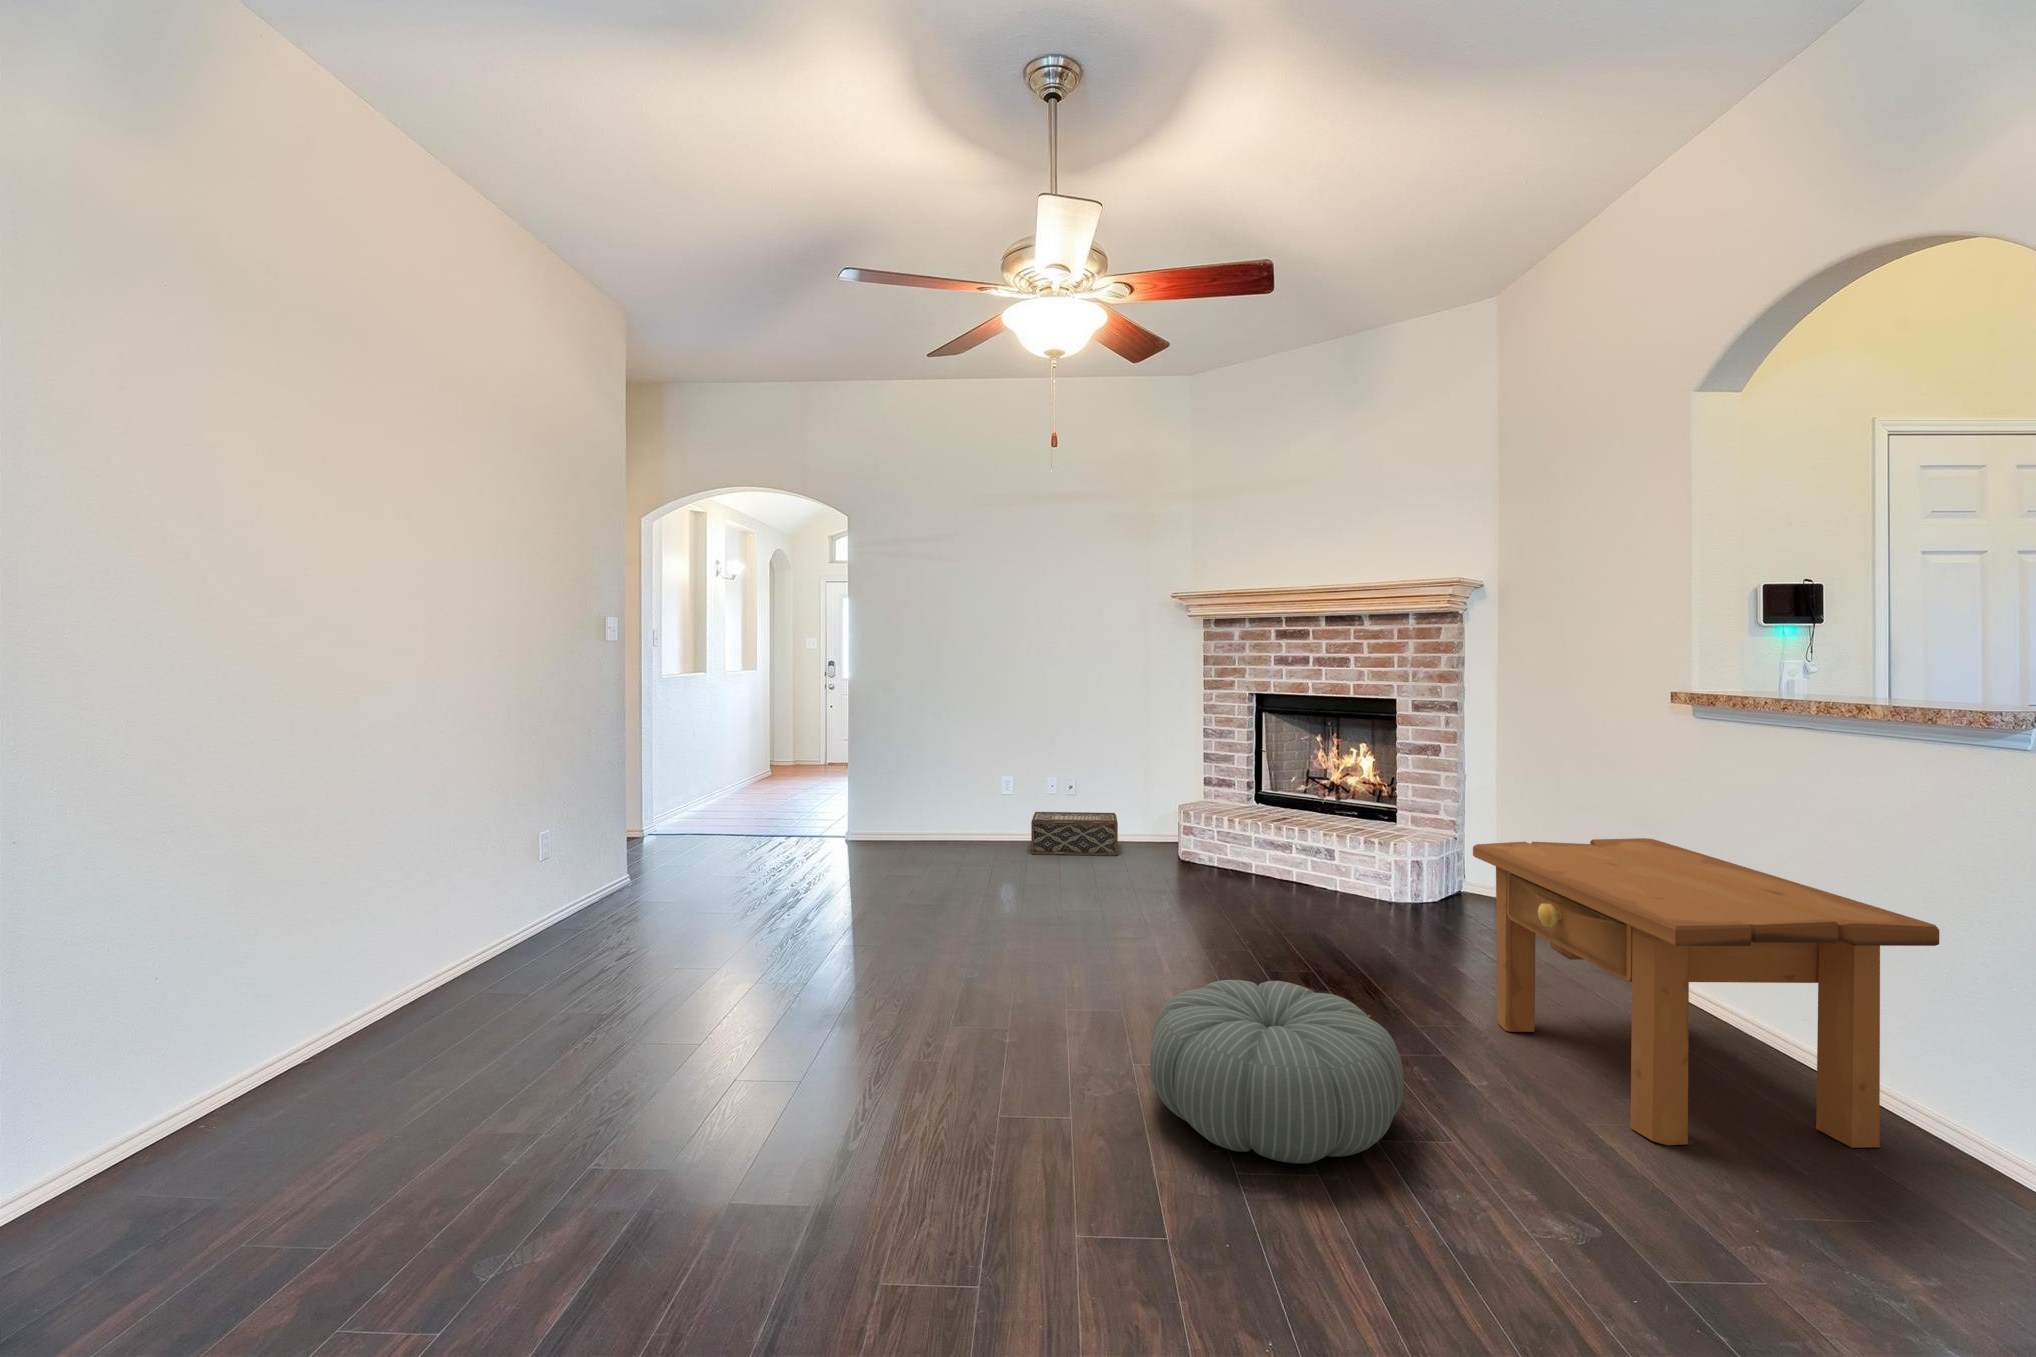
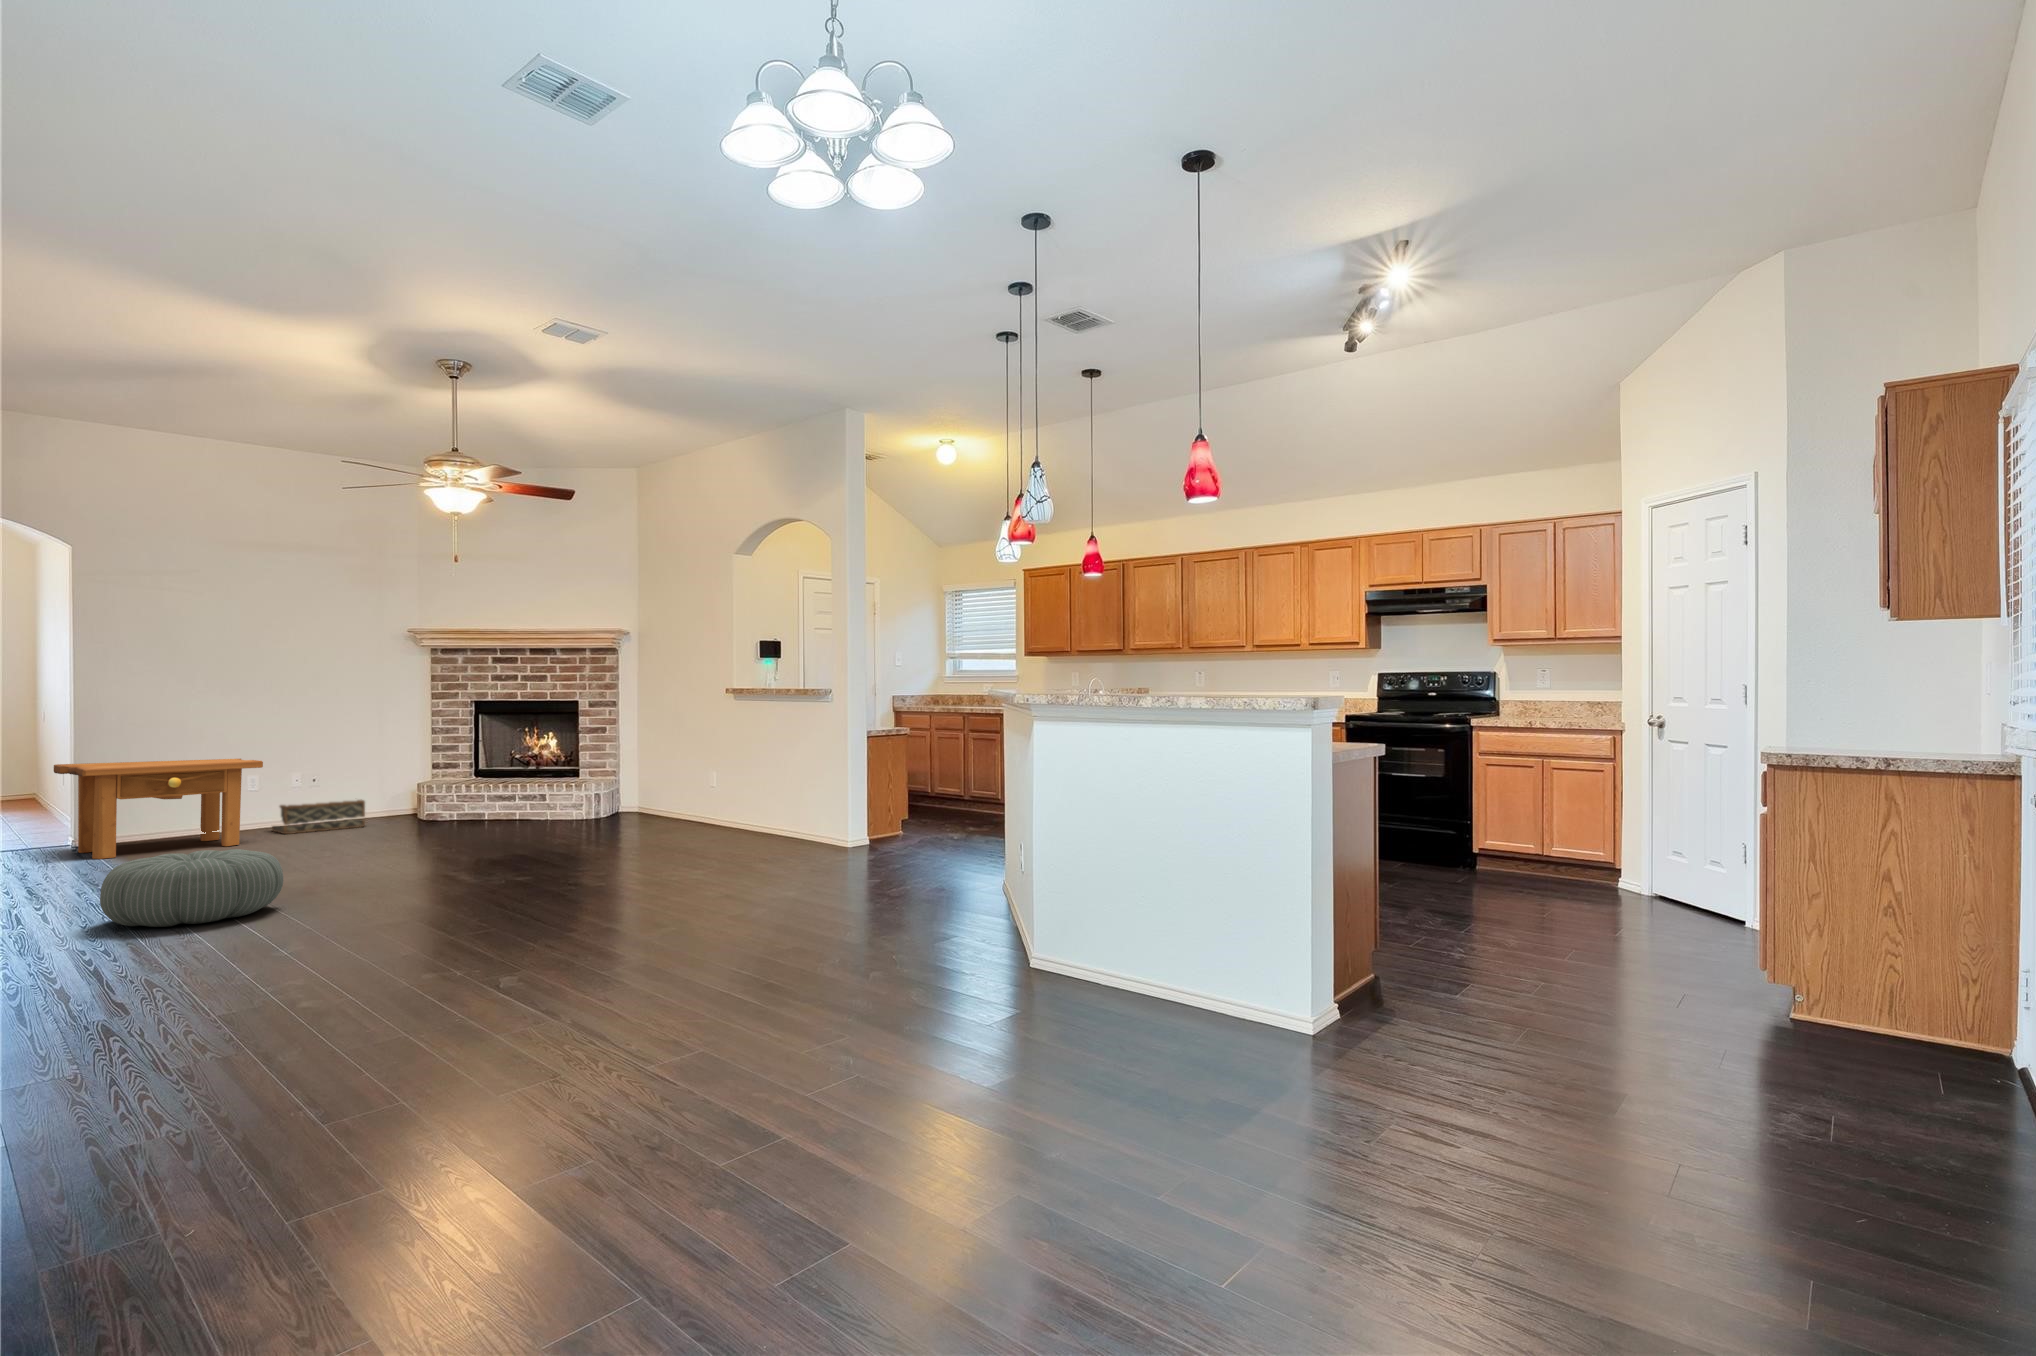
side table: present [1473,838,1939,1148] -> present [54,759,263,859]
pouf: present [1150,980,1404,1164] -> present [100,849,284,927]

